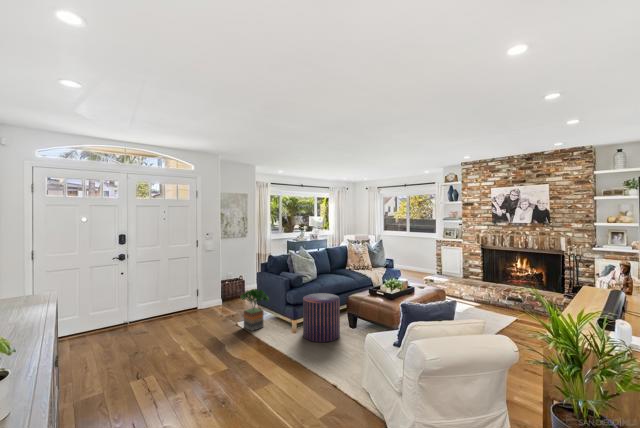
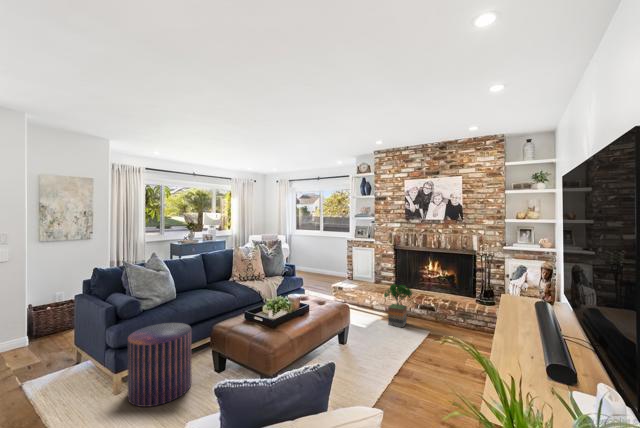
potted tree: present [241,289,269,331] -> present [384,284,412,327]

